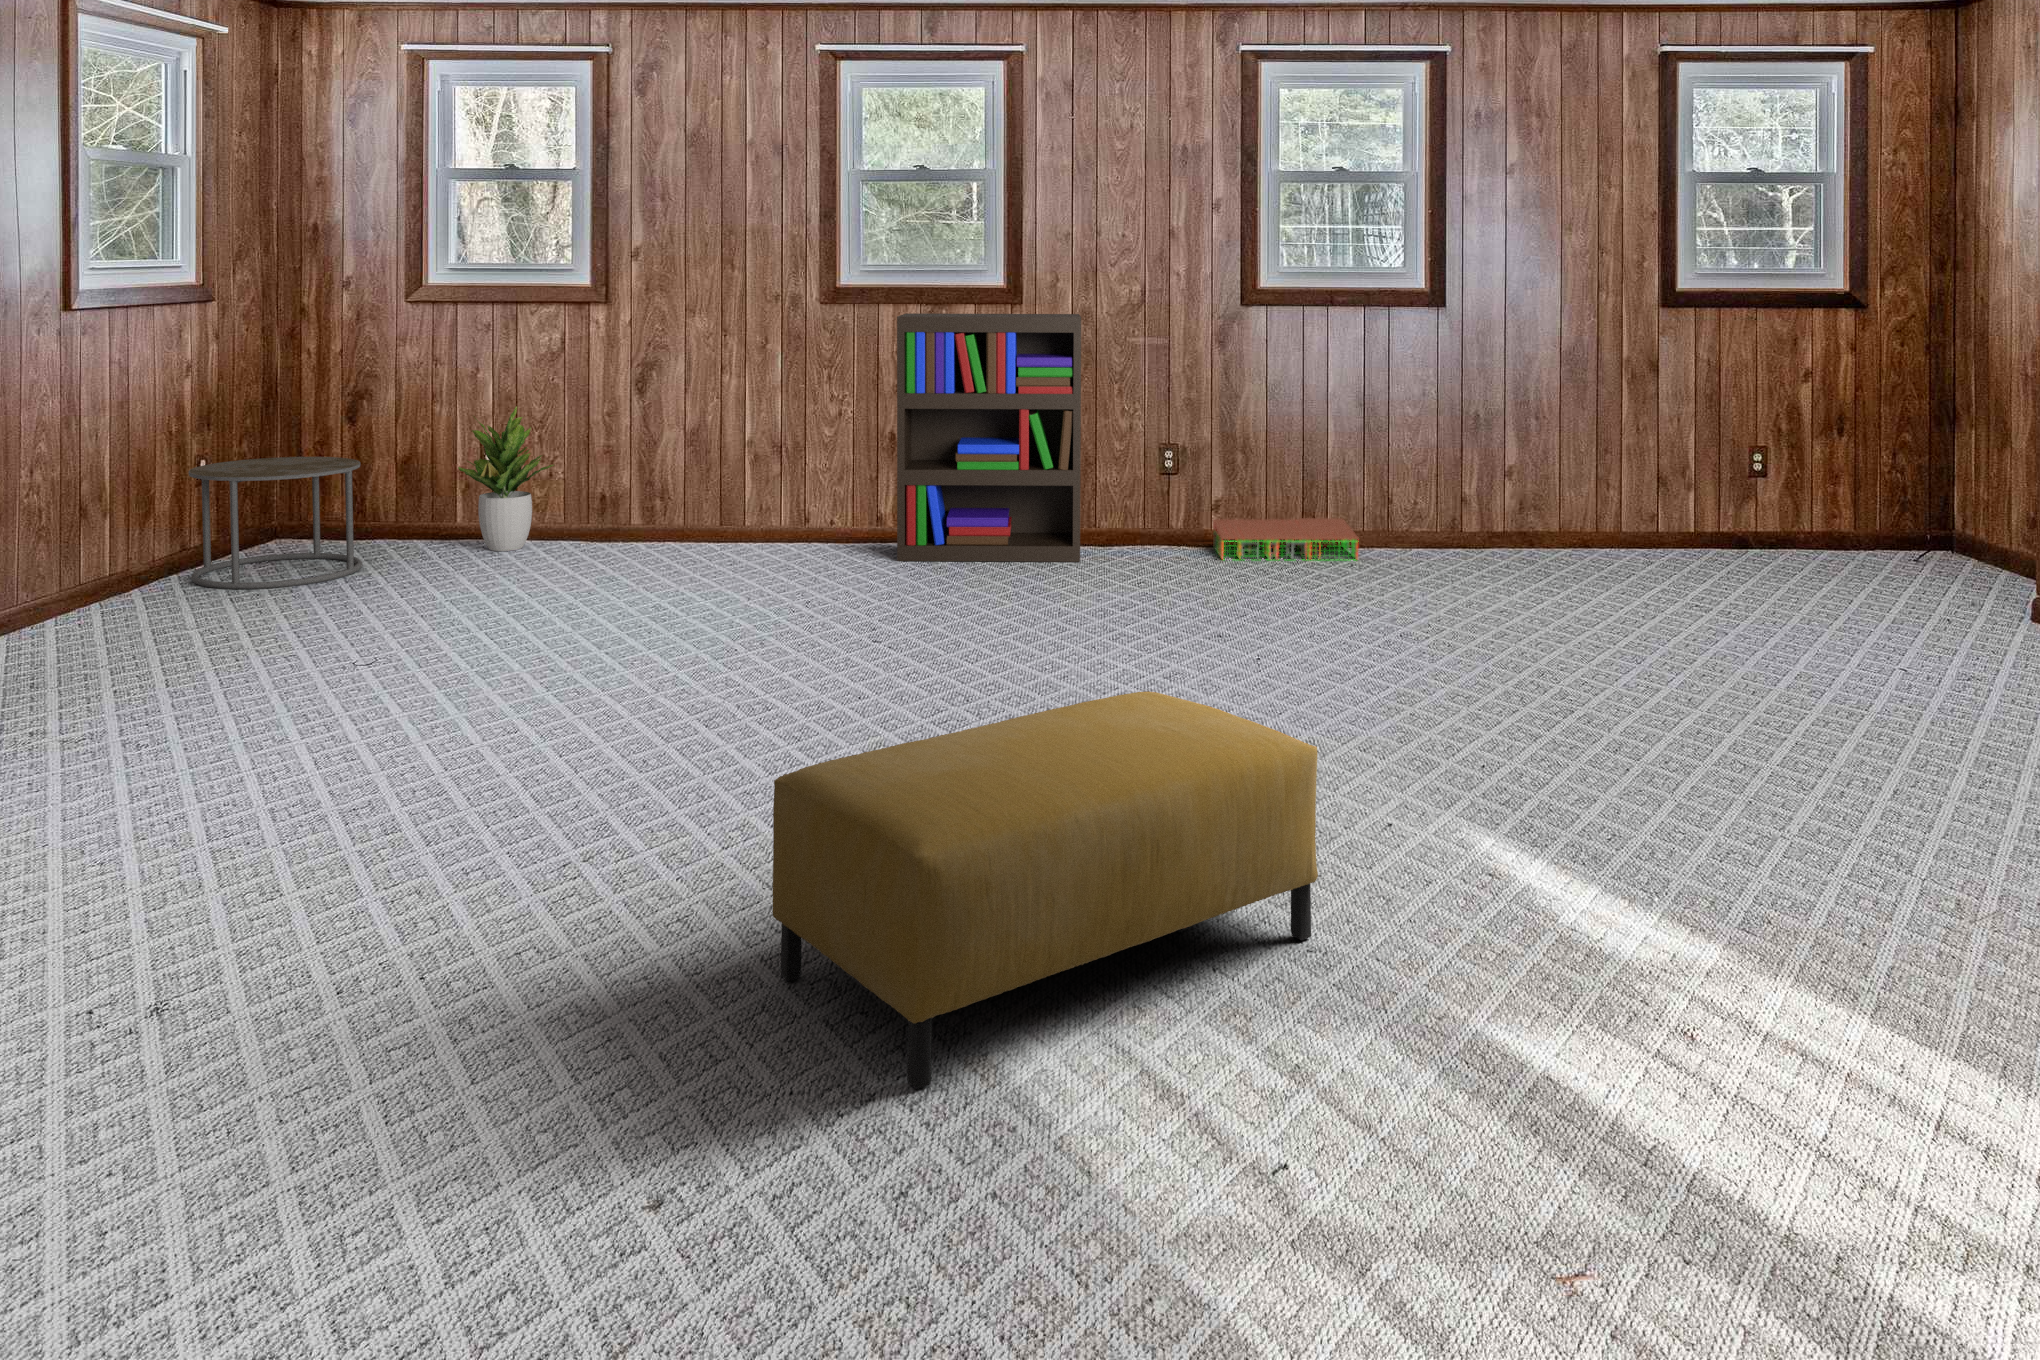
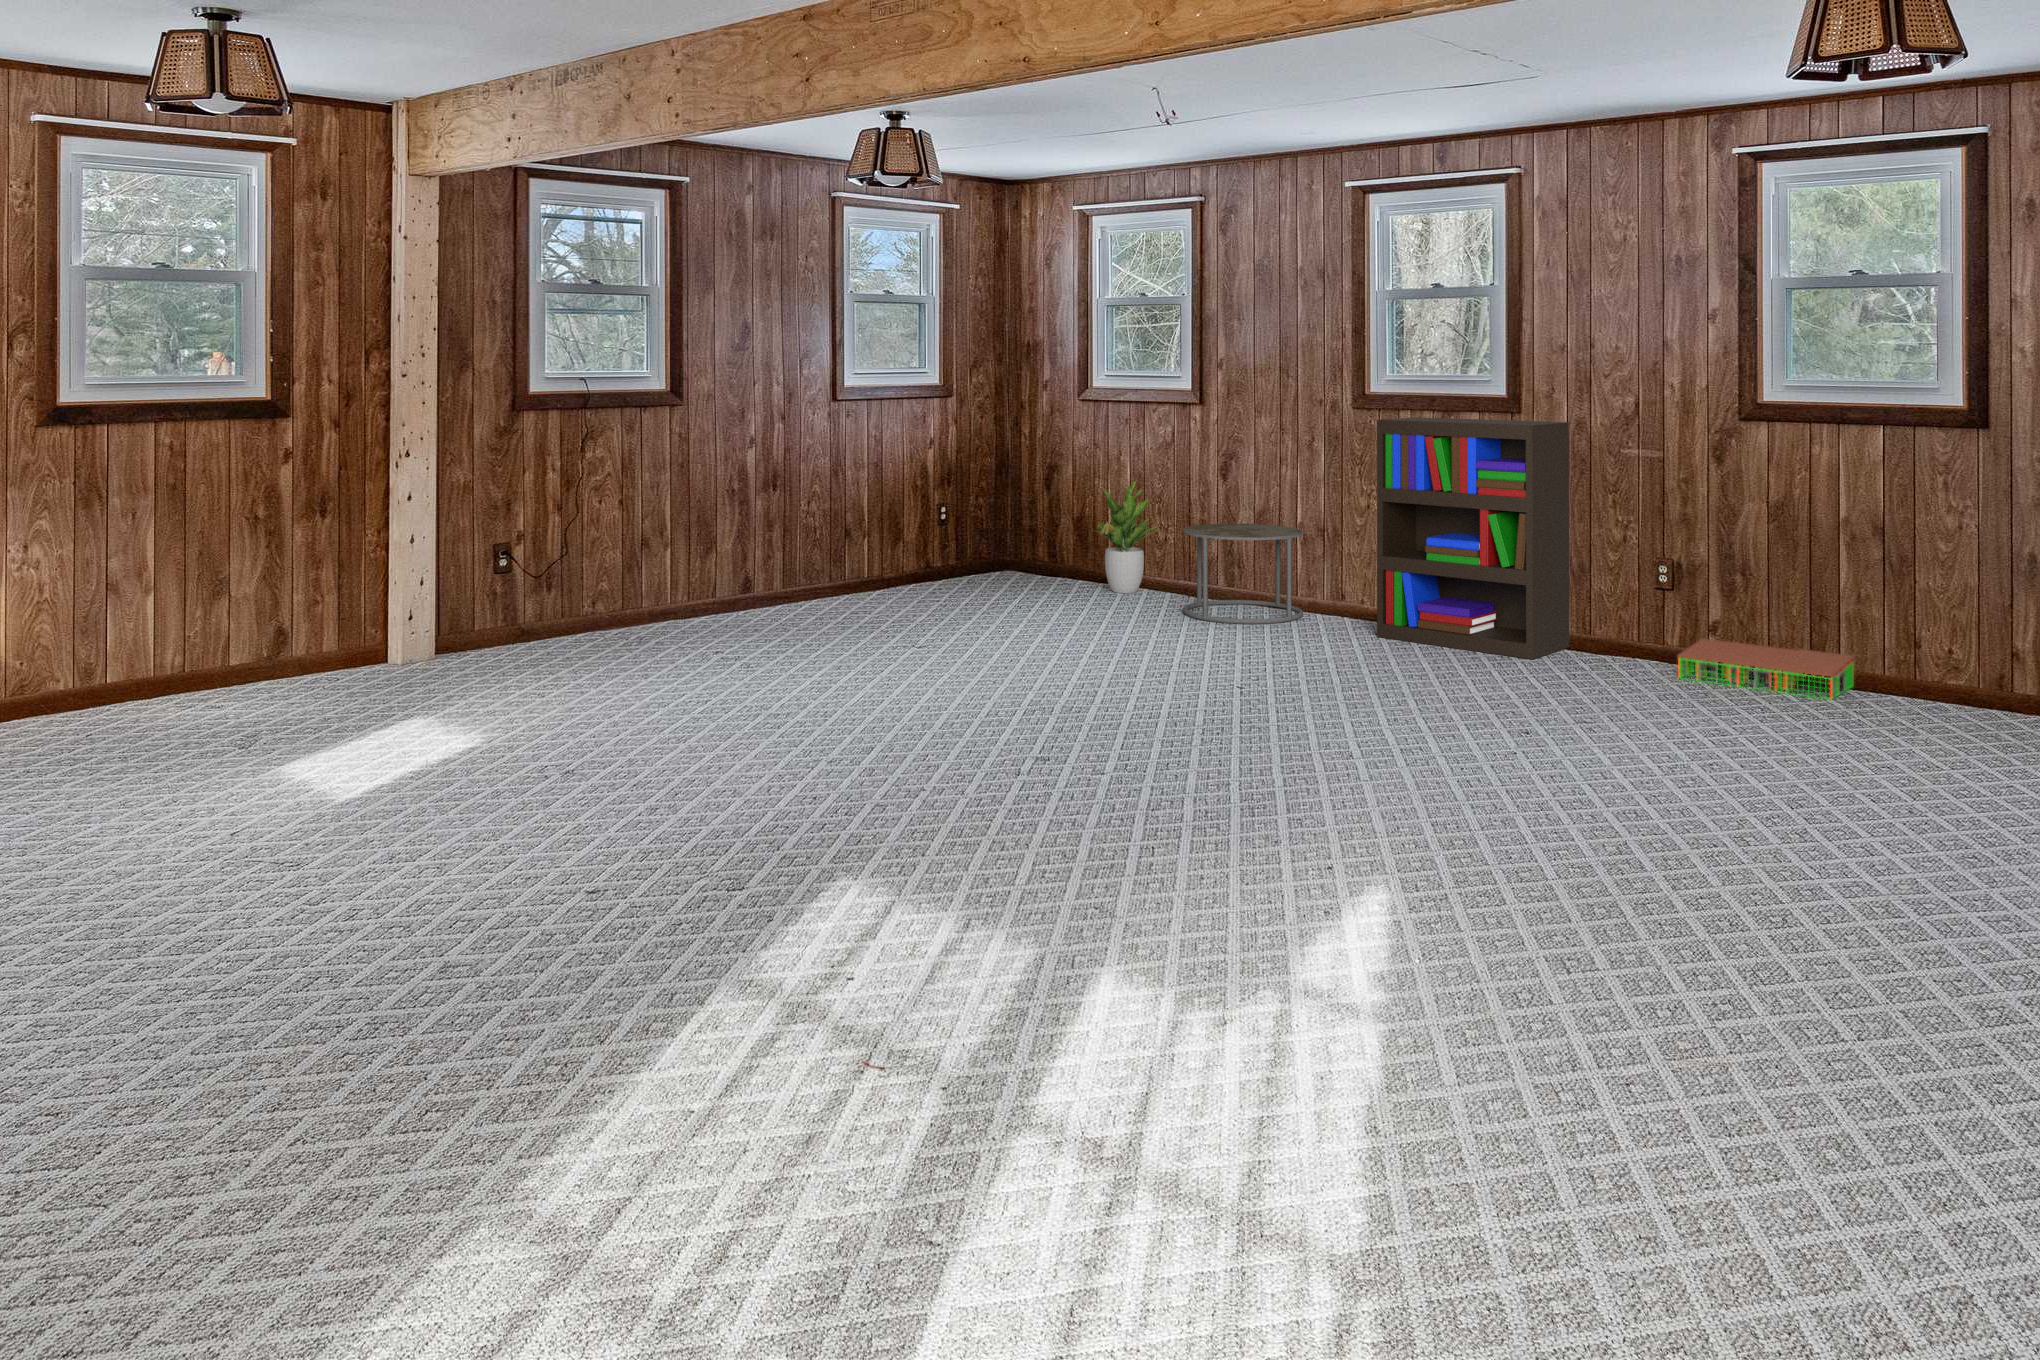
side table: present [189,457,362,589] -> present [1183,524,1303,624]
ottoman: present [773,691,1318,1089] -> none [724,690,1080,884]

